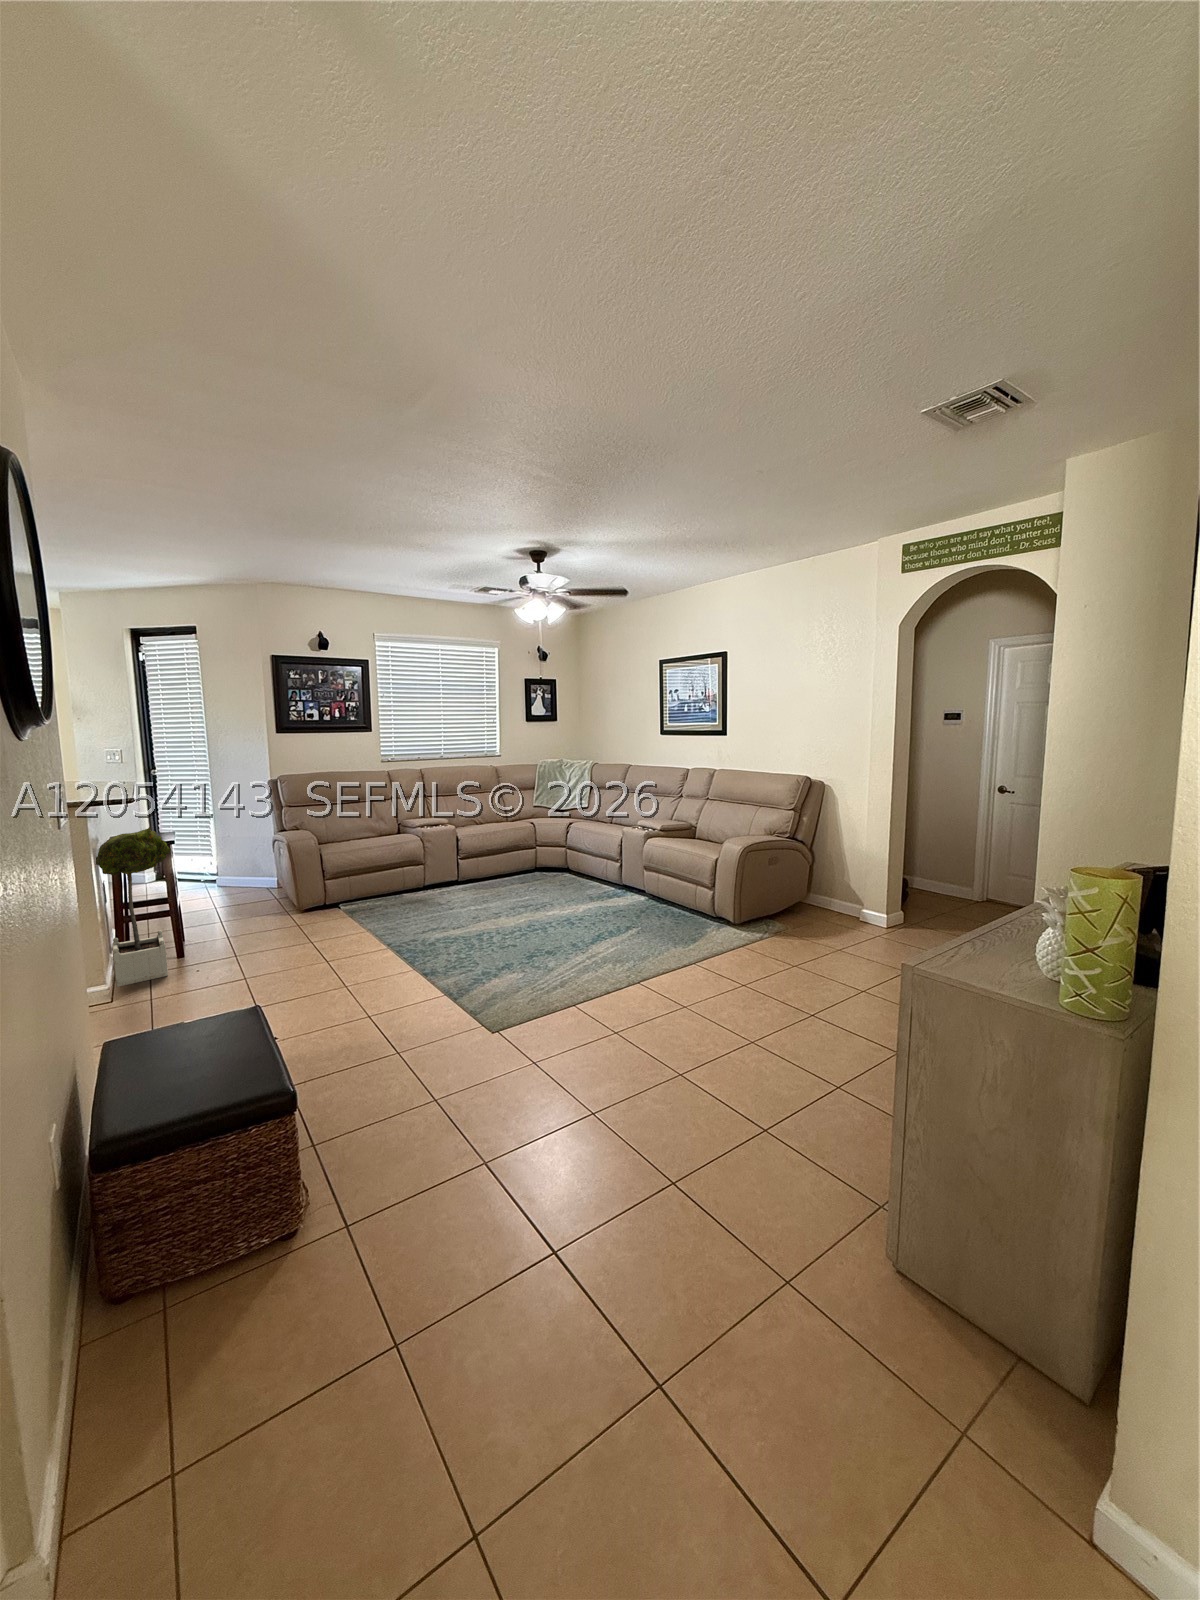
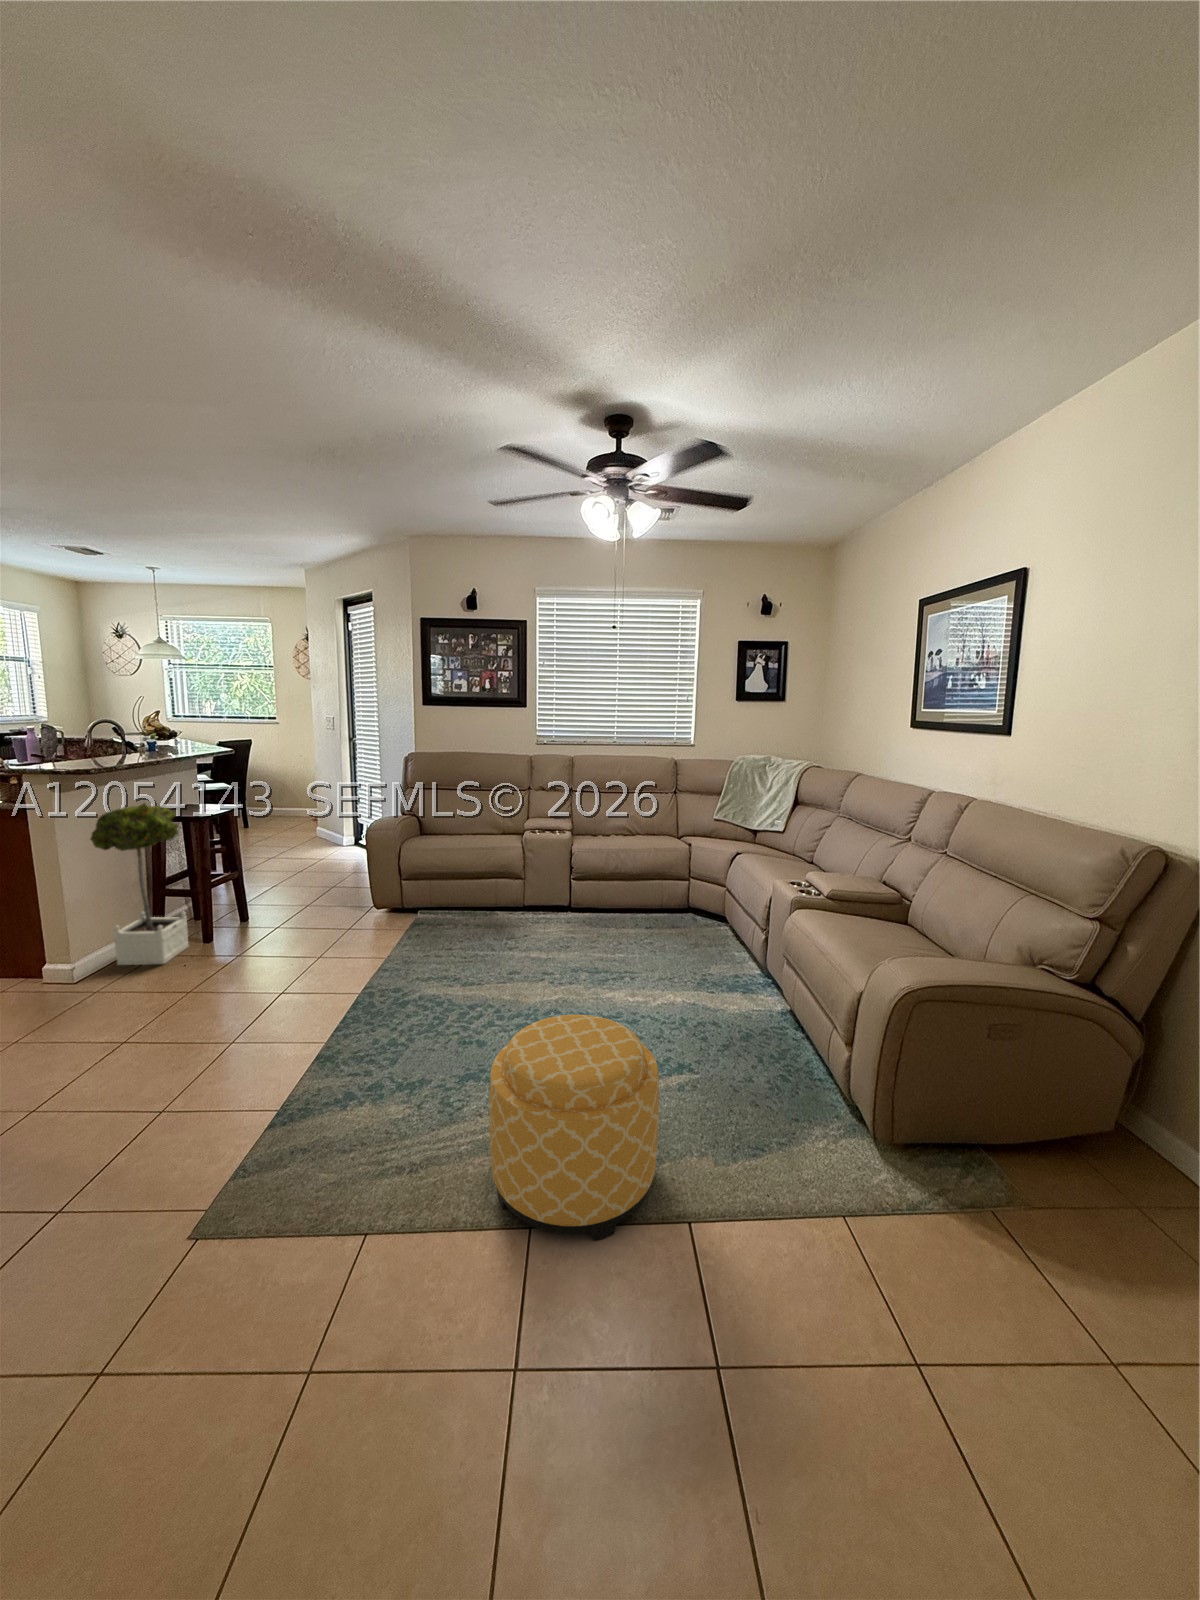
ottoman: none [591,888,676,983] -> present [490,1015,659,1241]

